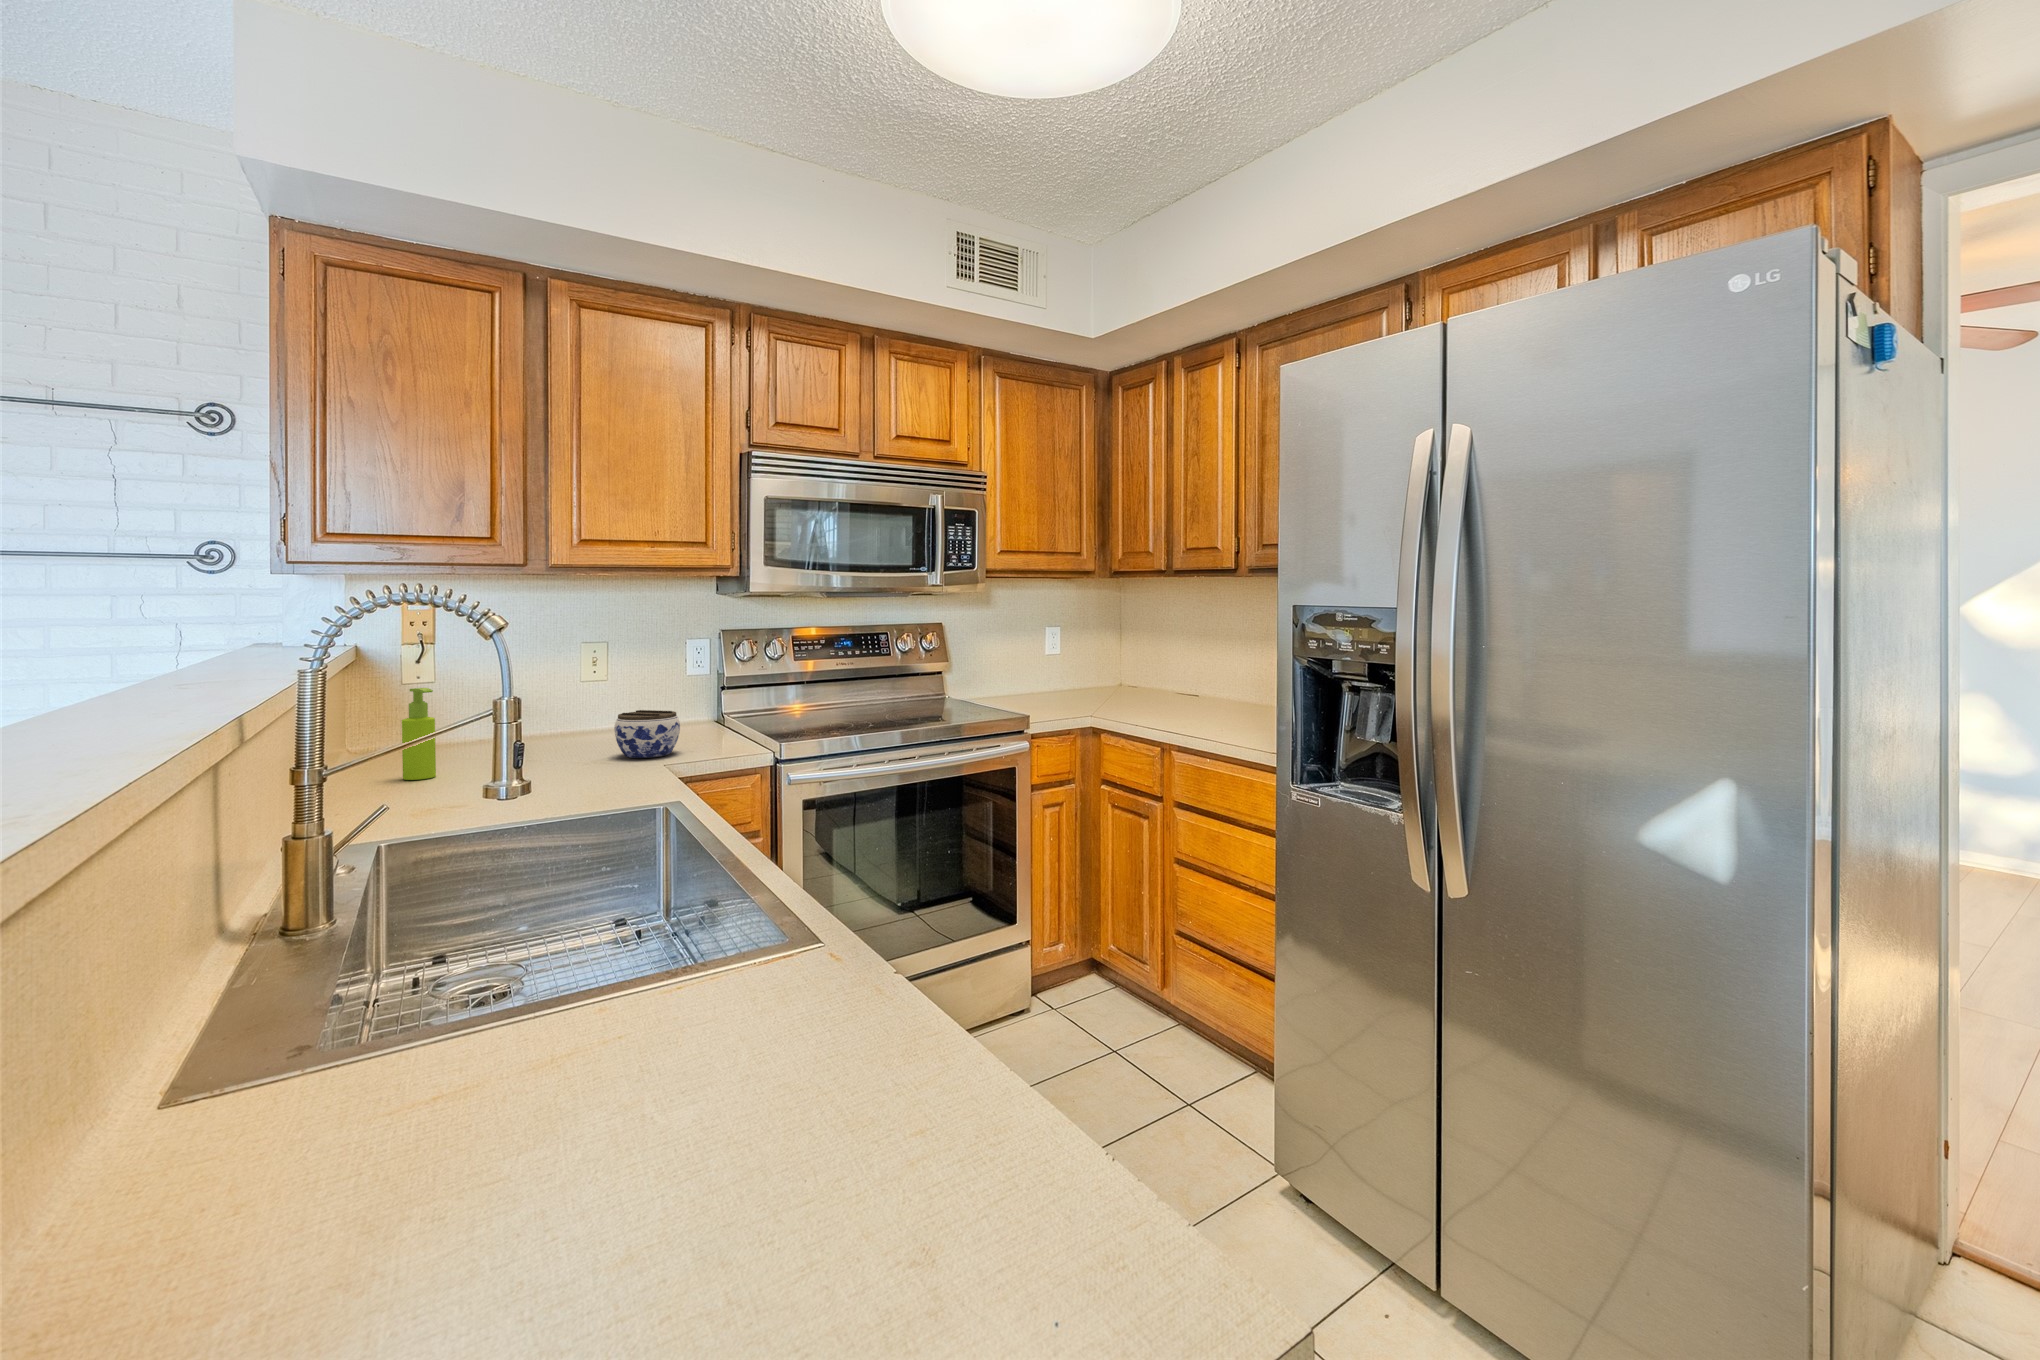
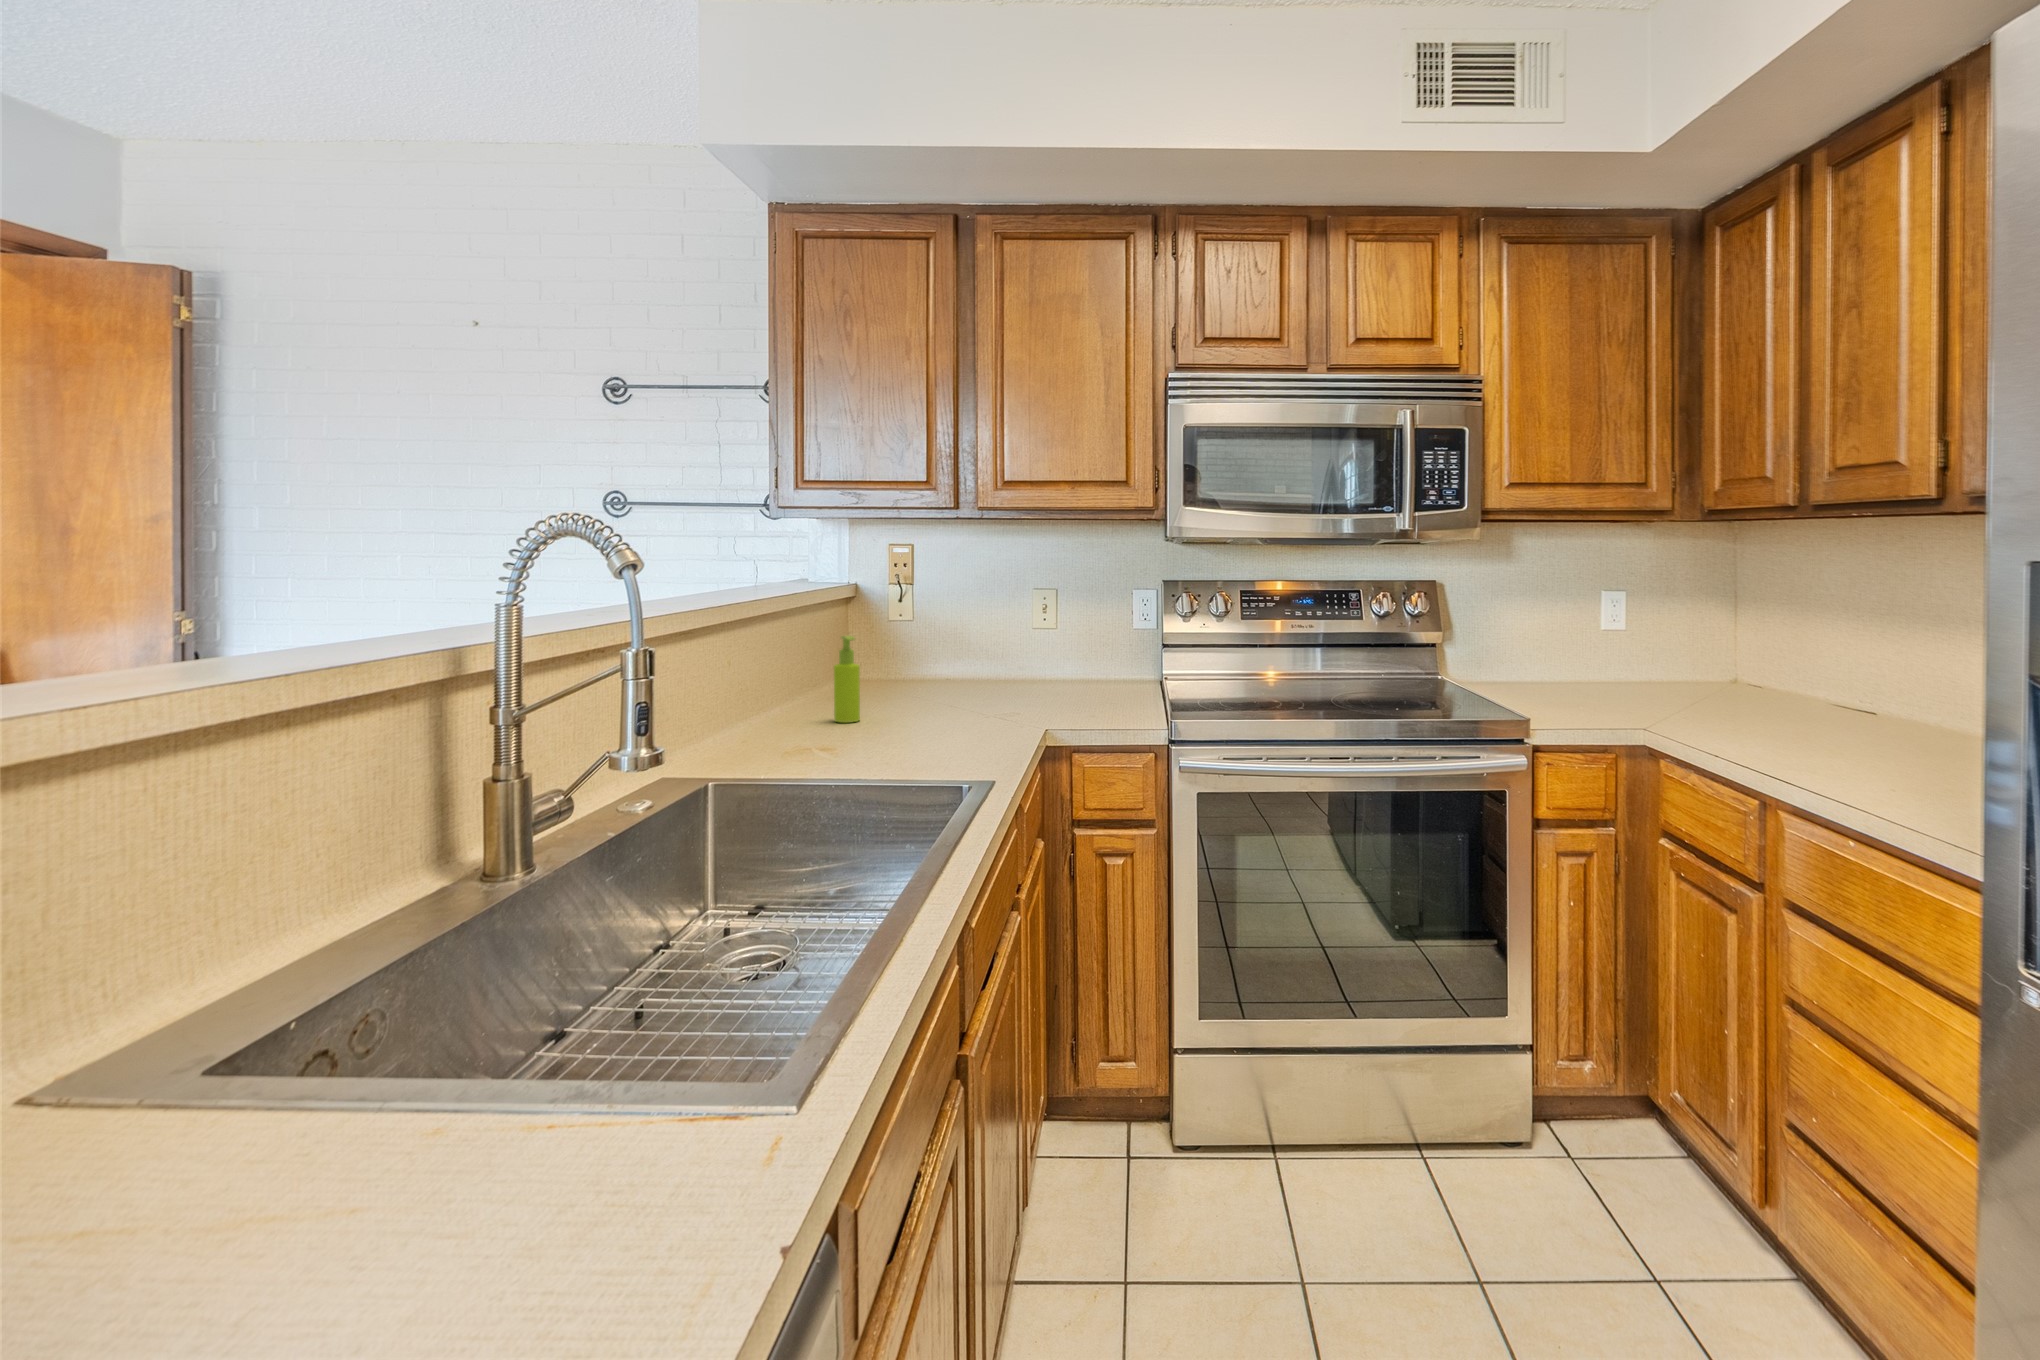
jar: present [614,710,680,758] -> none [1014,670,1078,723]

